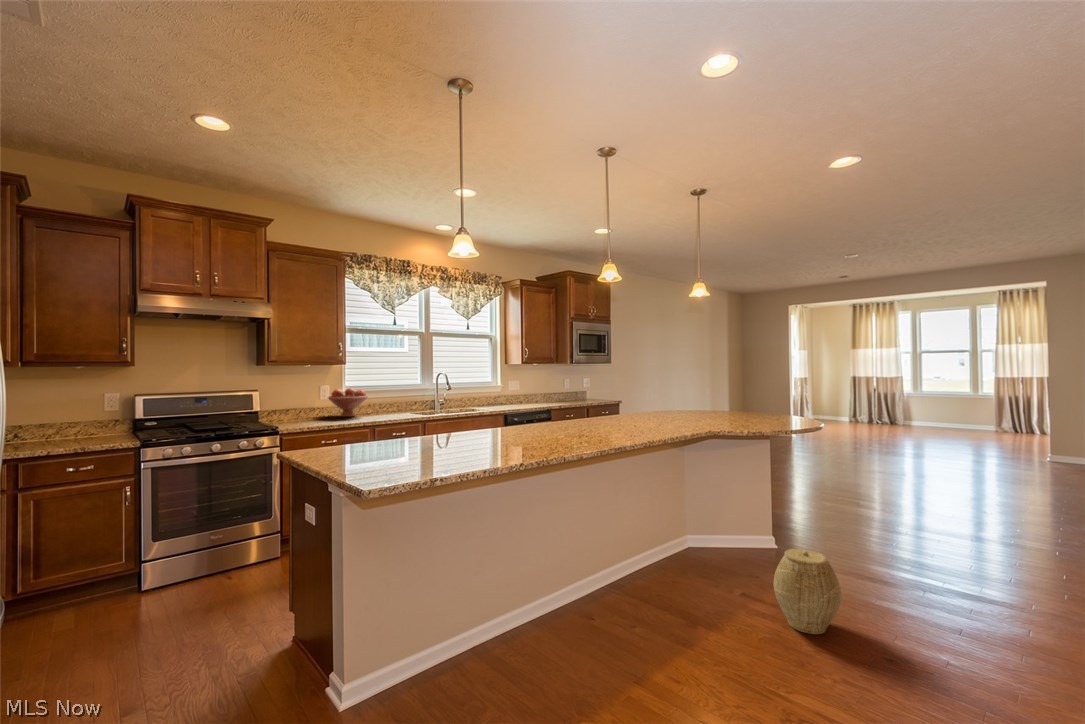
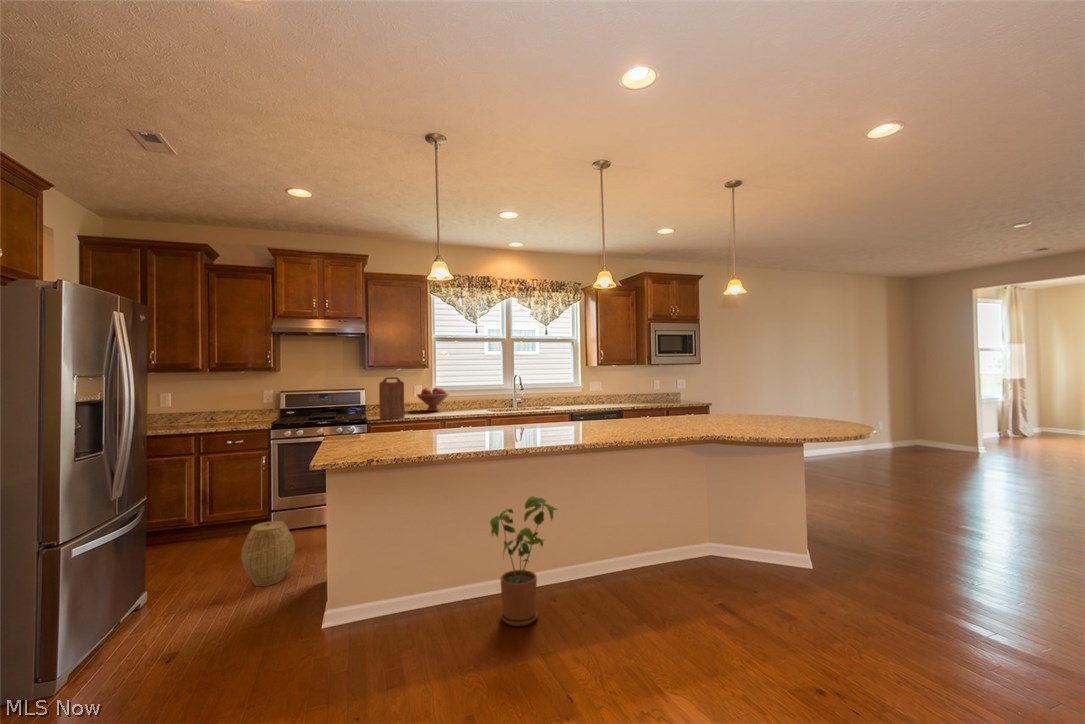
cutting board: none [296,376,328,429] -> present [379,377,404,419]
house plant: none [540,513,619,664] -> present [490,496,557,626]
woven basket: present [774,549,841,634] -> present [241,521,295,586]

